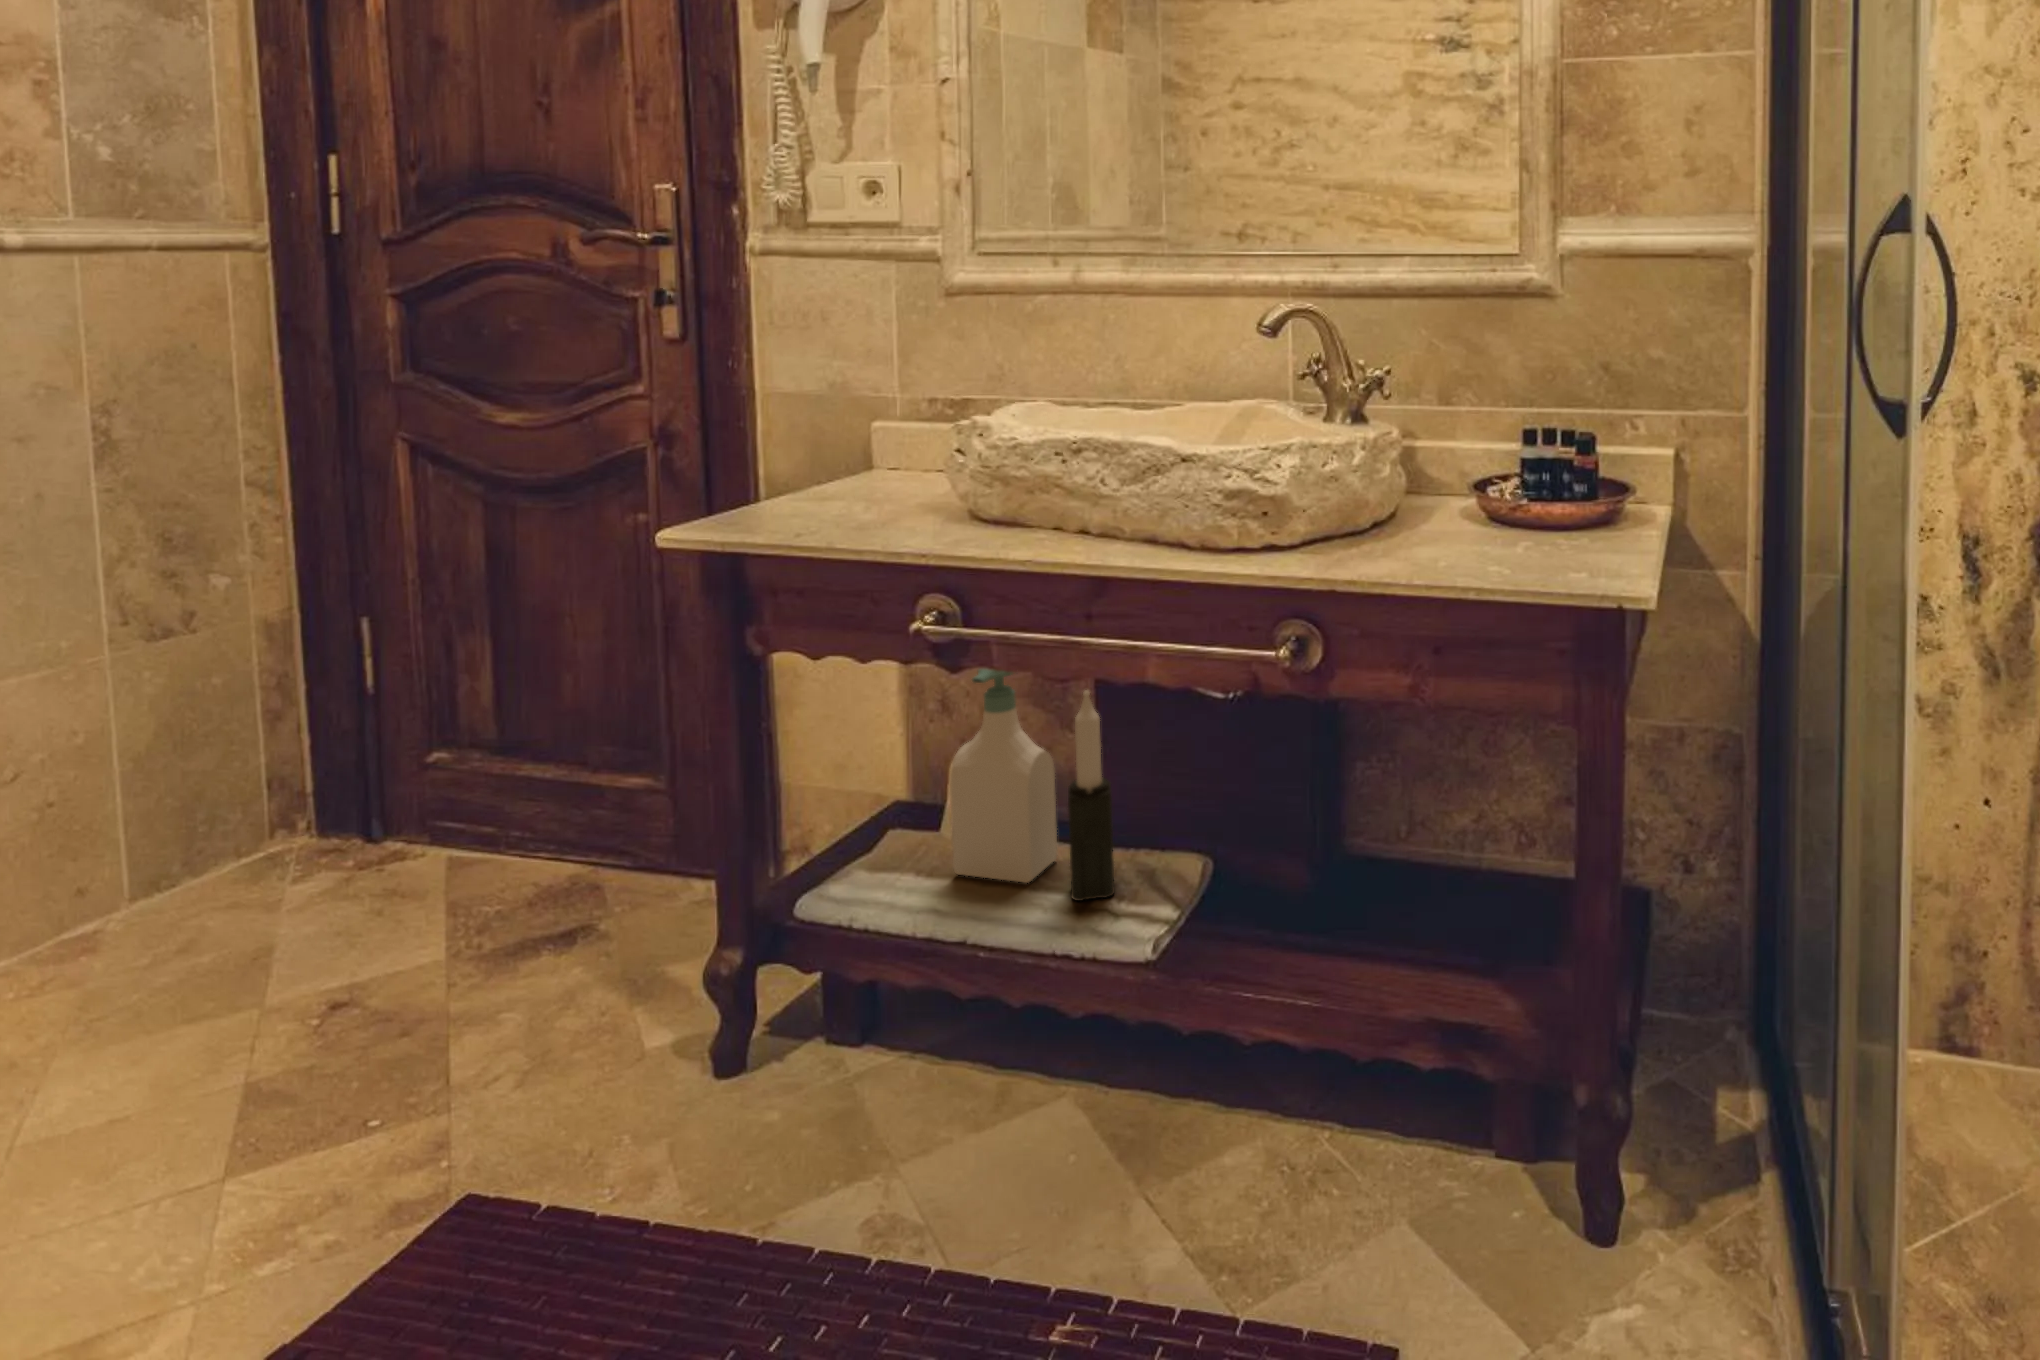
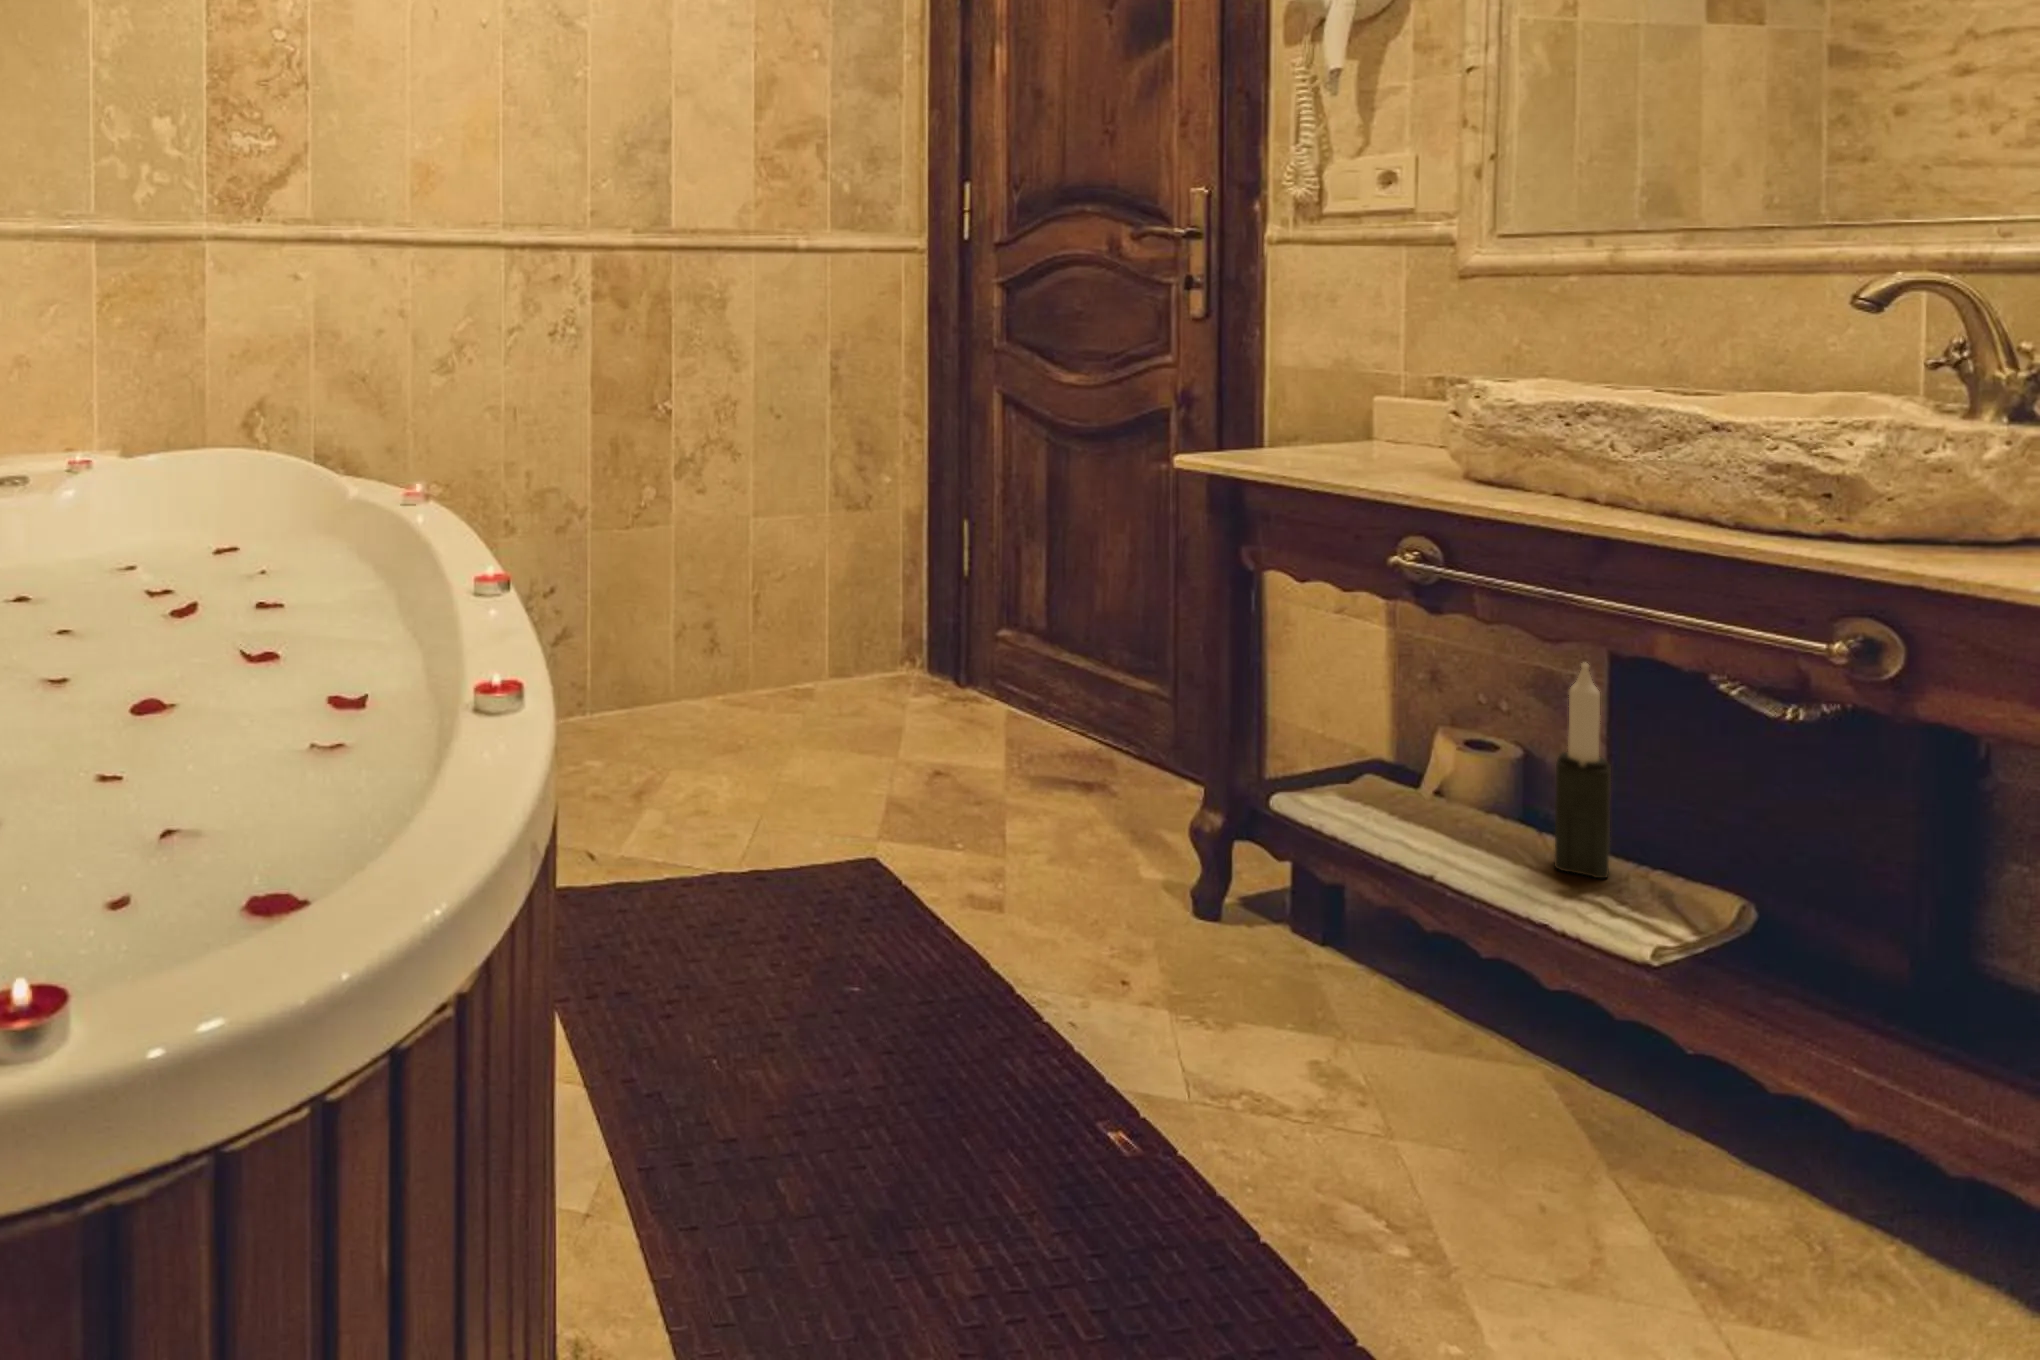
soap bottle: present [950,669,1058,883] -> none [1427,616,1546,842]

